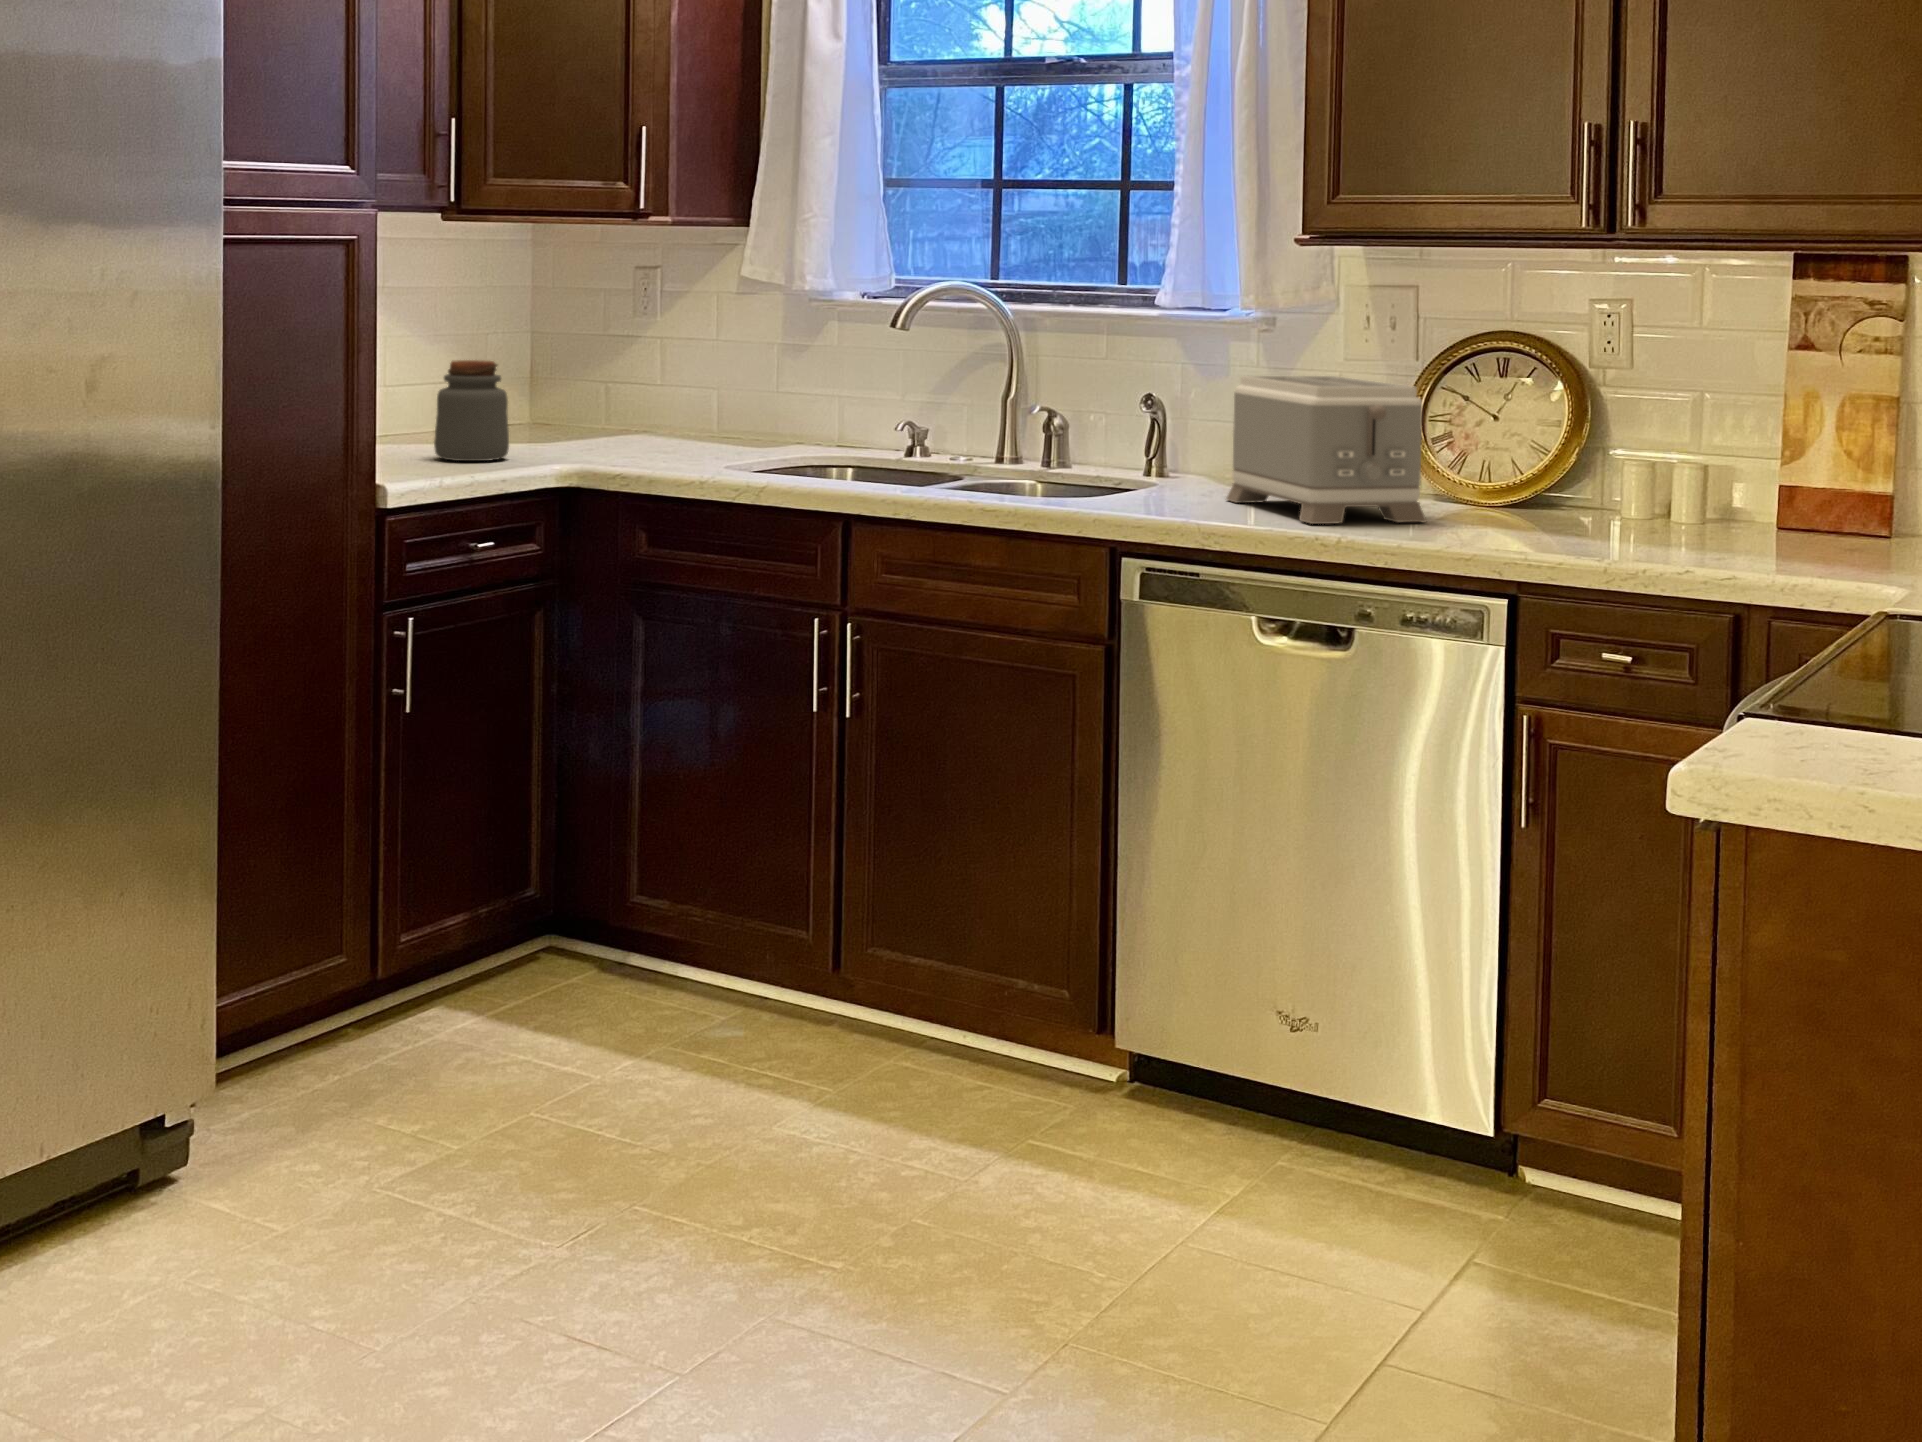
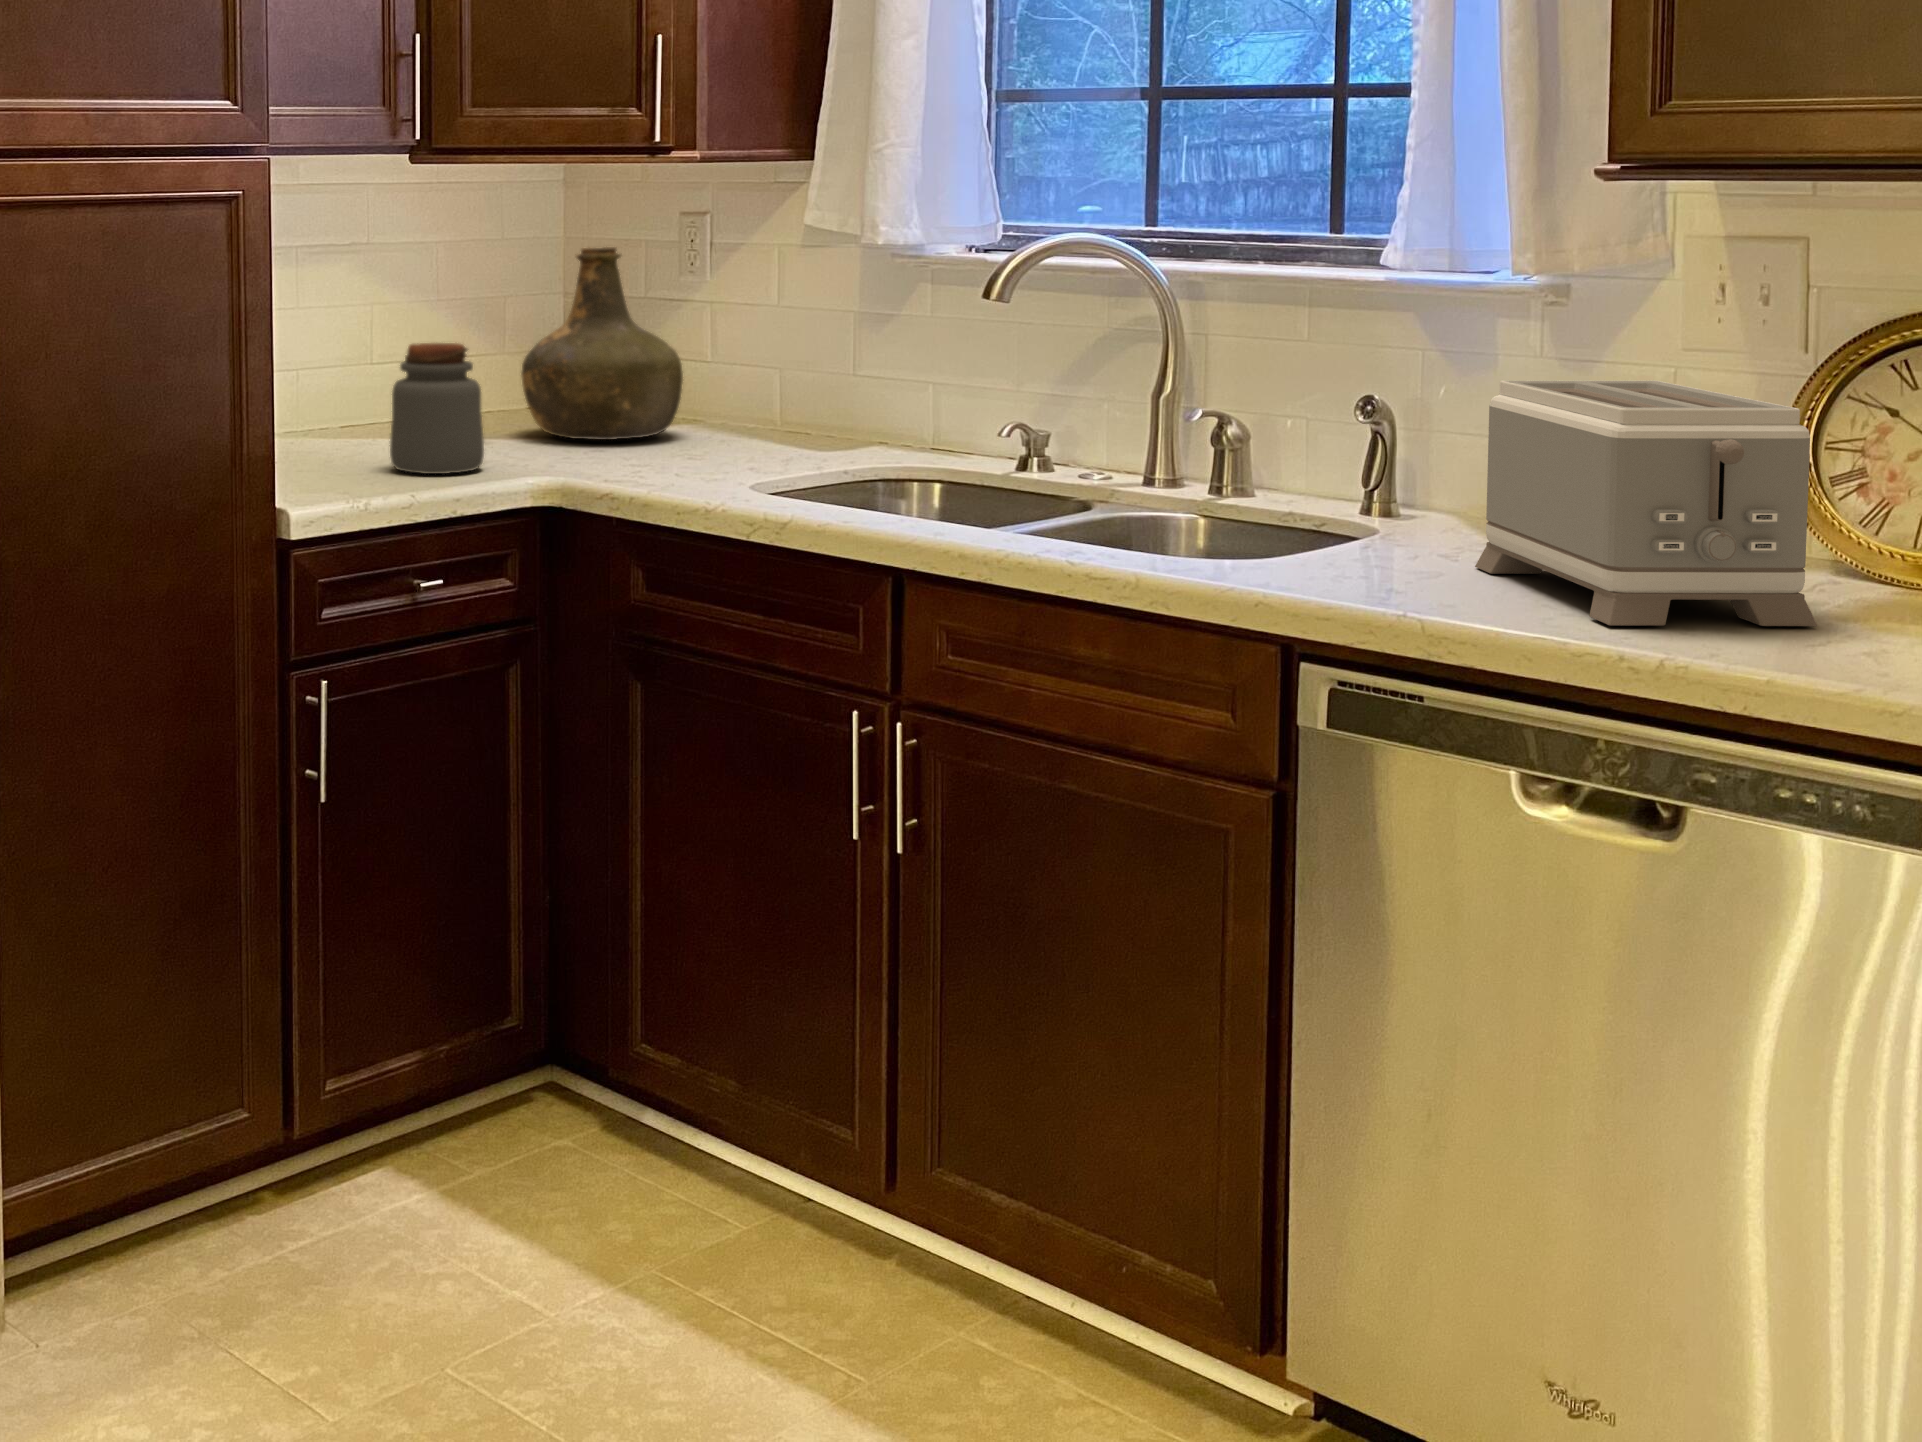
bottle: none [517,290,644,440] -> present [521,247,683,440]

